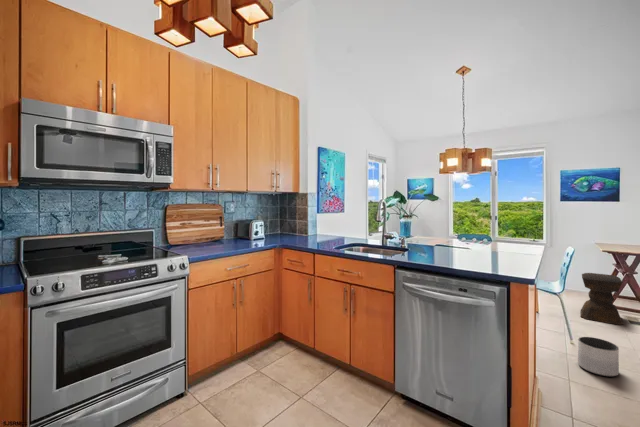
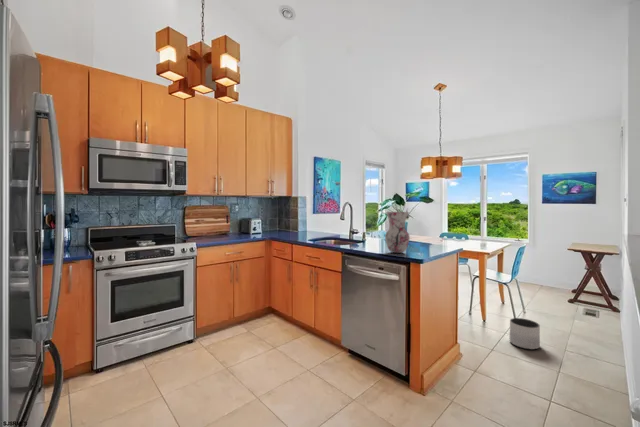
vase: none [464,211,500,267] -> present [385,212,410,253]
stool: present [580,273,623,325] -> none [543,269,581,315]

